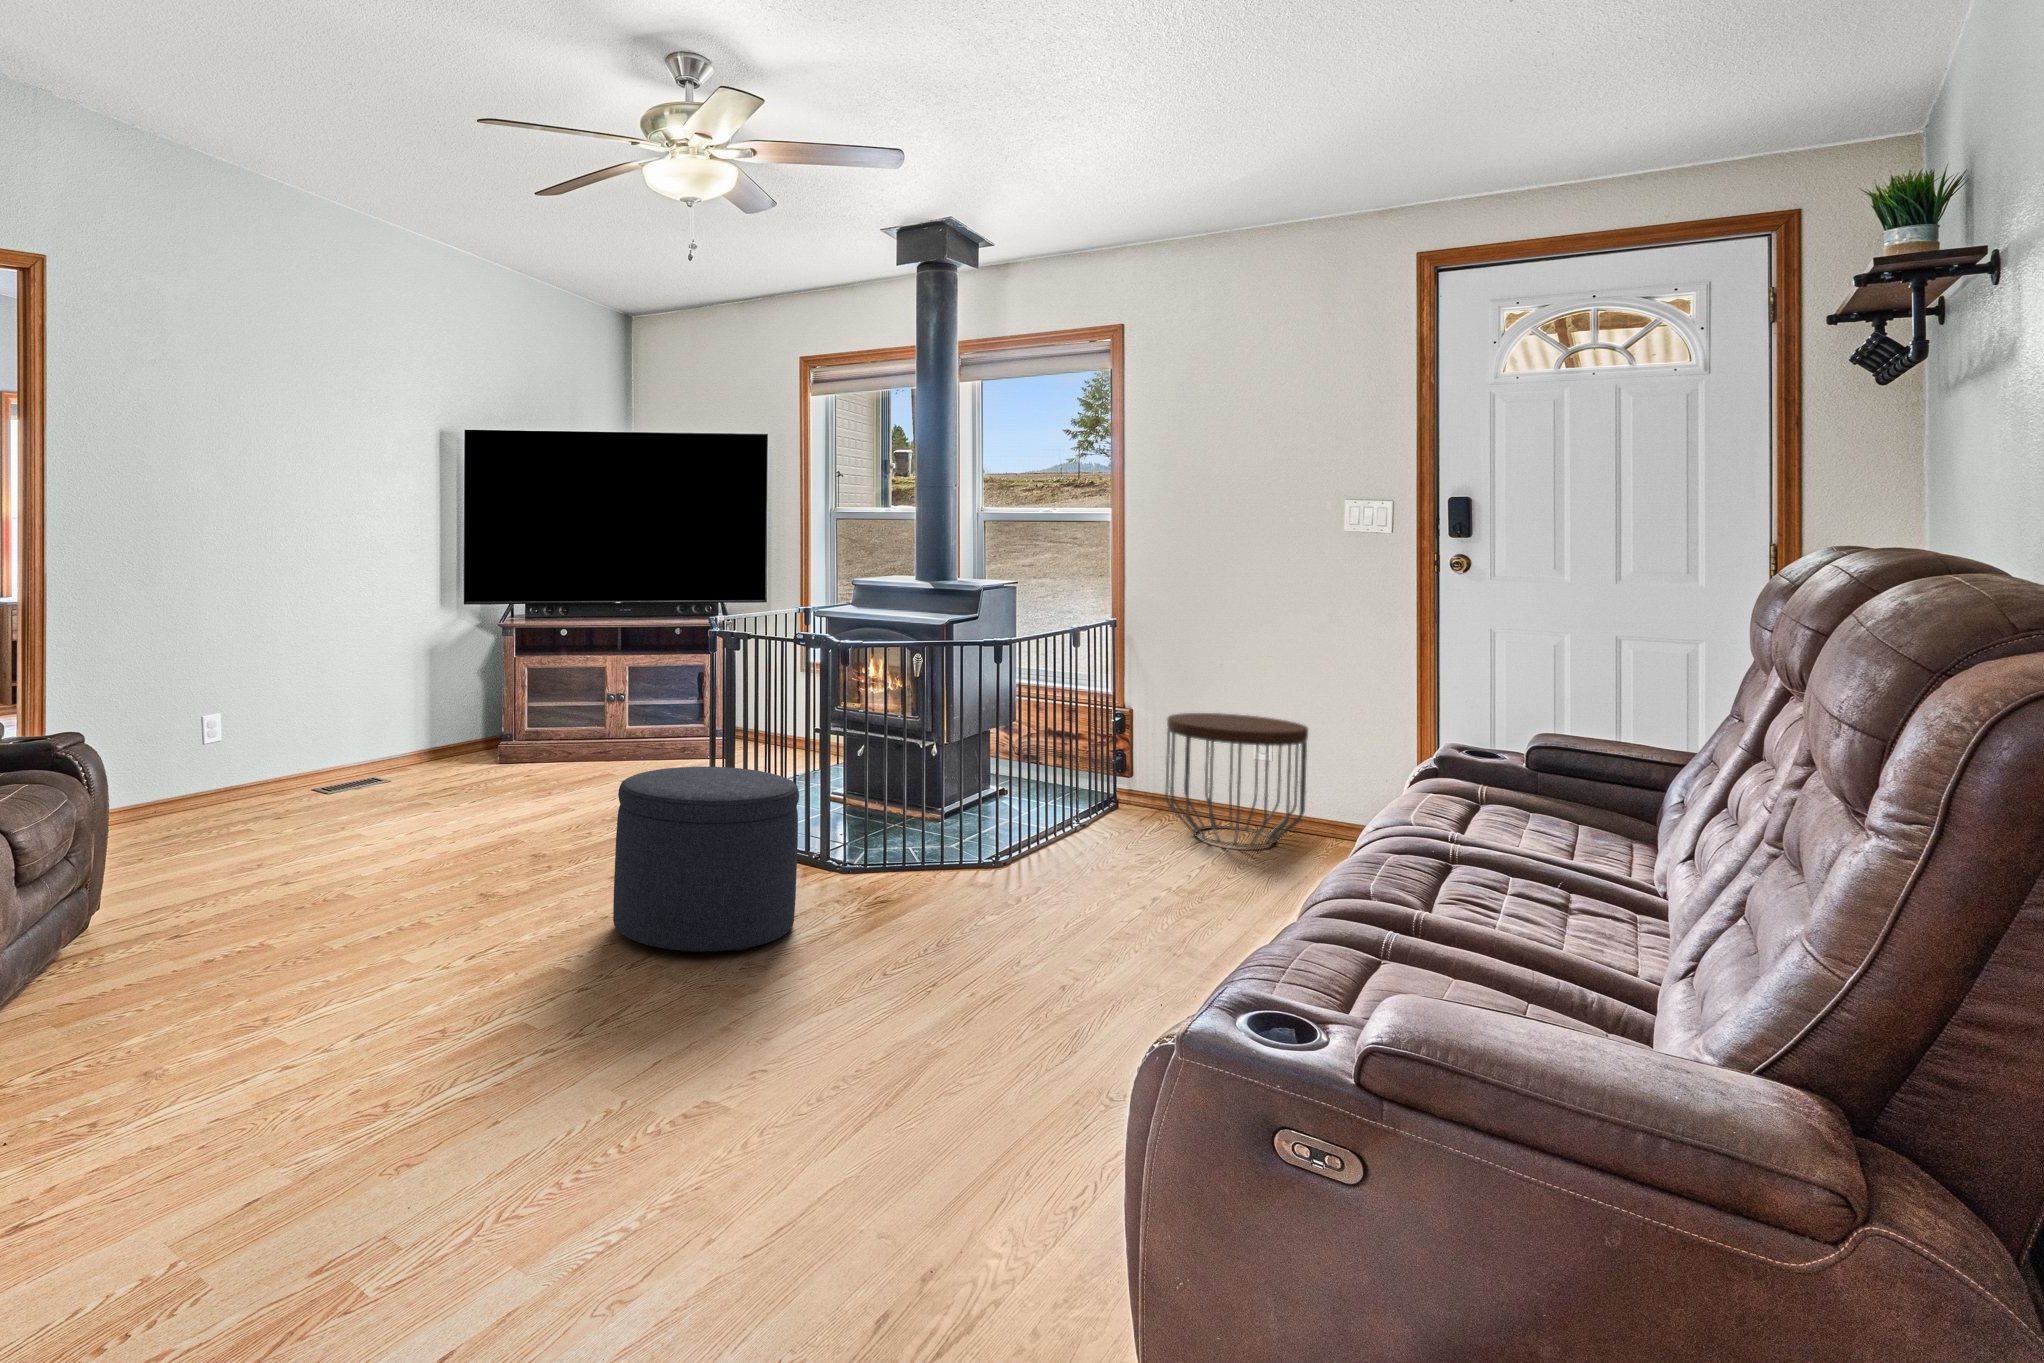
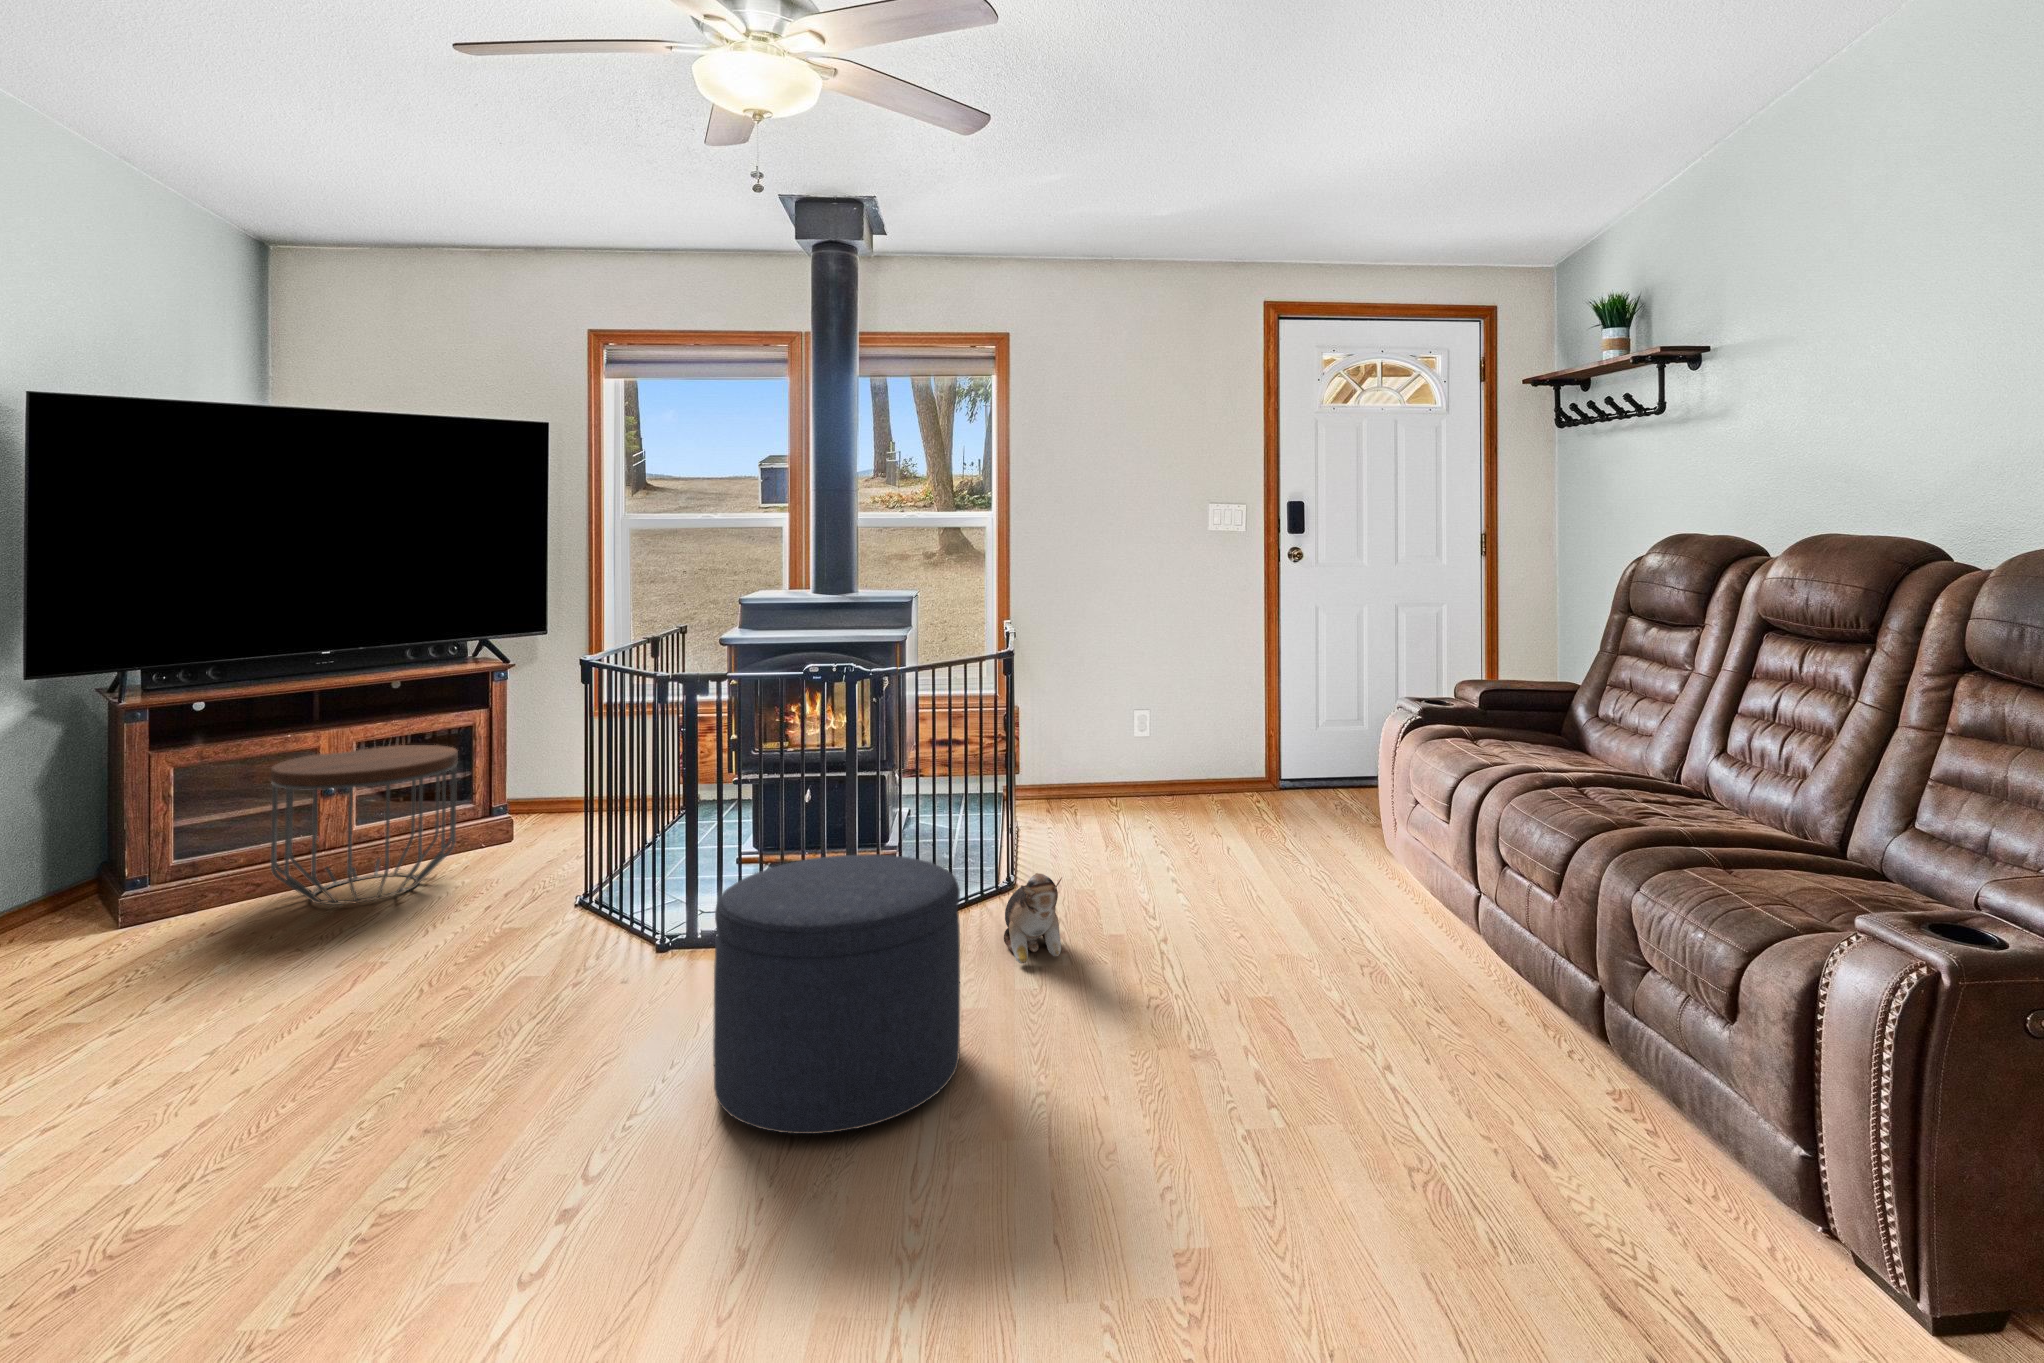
side table: present [1165,713,1308,847] -> present [271,745,458,905]
plush toy: none [904,827,971,908] -> present [1004,873,1062,964]

